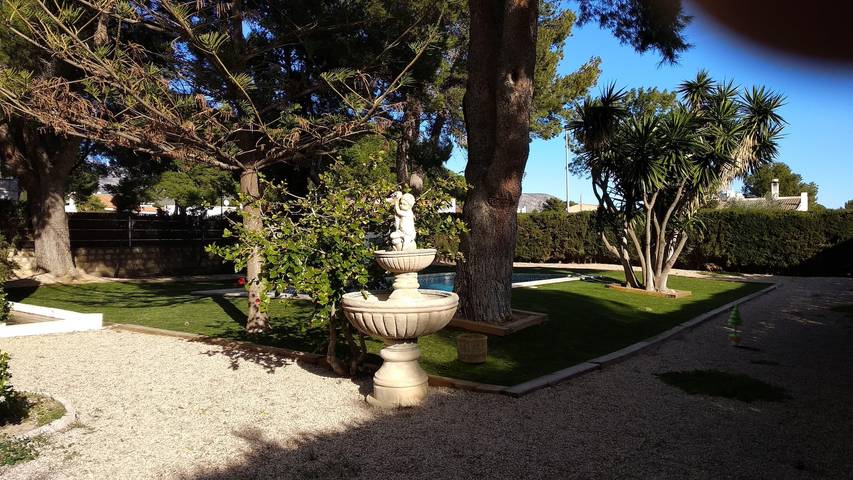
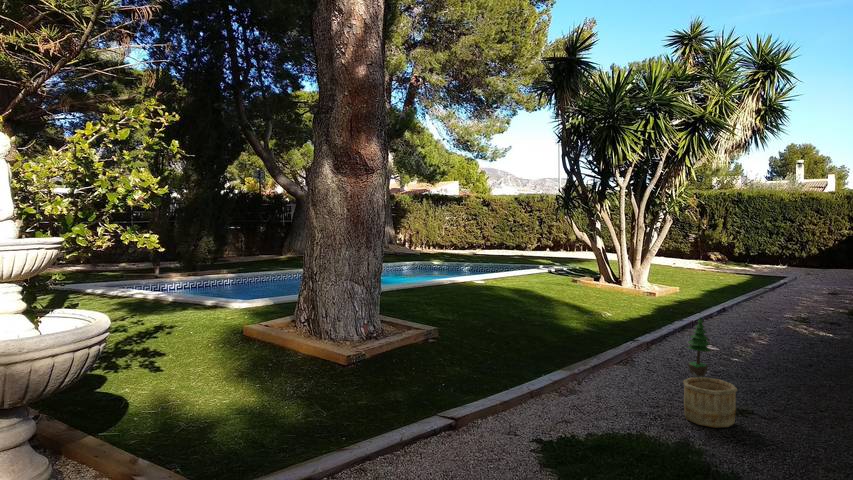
wooden bucket: present [456,334,487,363] -> present [683,377,737,428]

